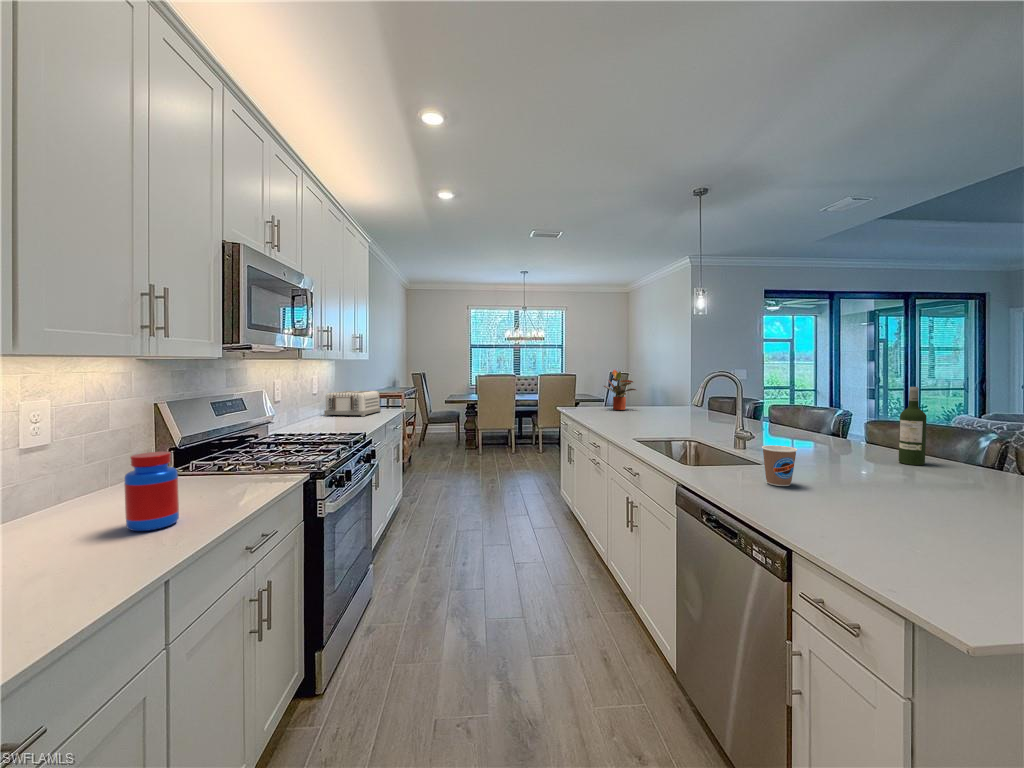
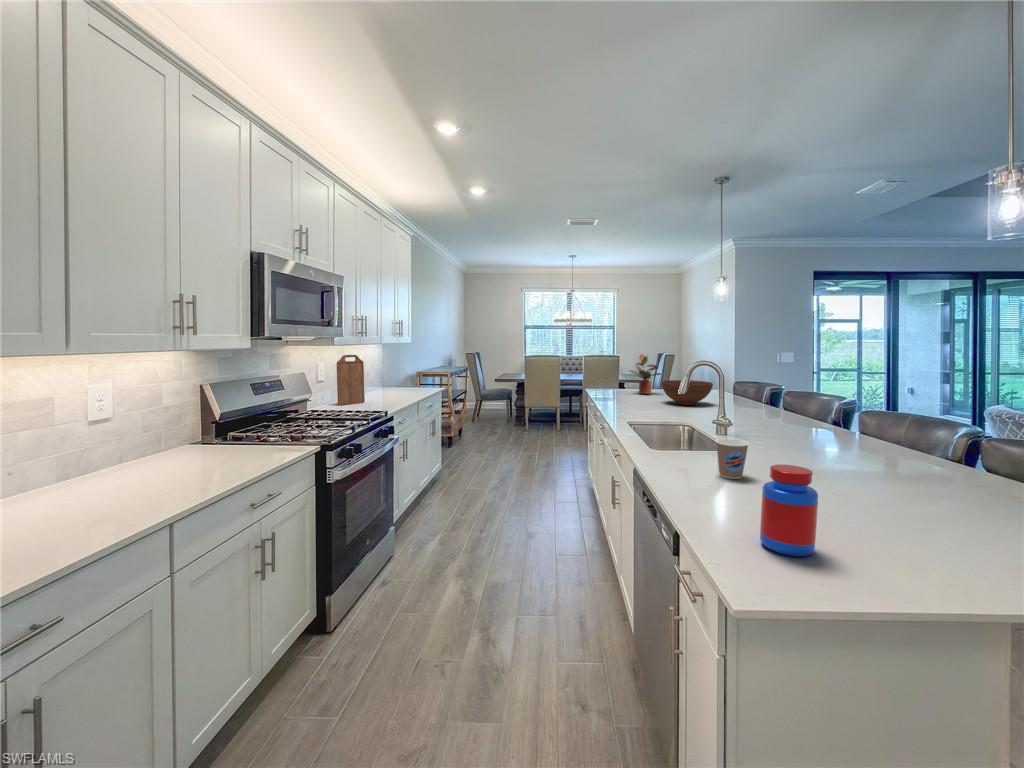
cutting board: none [297,370,328,428] -> present [336,355,365,405]
wine bottle: present [899,387,927,465] -> none [885,382,916,464]
toaster: present [324,391,381,416] -> none [367,372,418,395]
fruit bowl: none [643,395,693,419] -> present [662,380,713,405]
jar: present [124,452,179,531] -> present [760,464,818,556]

